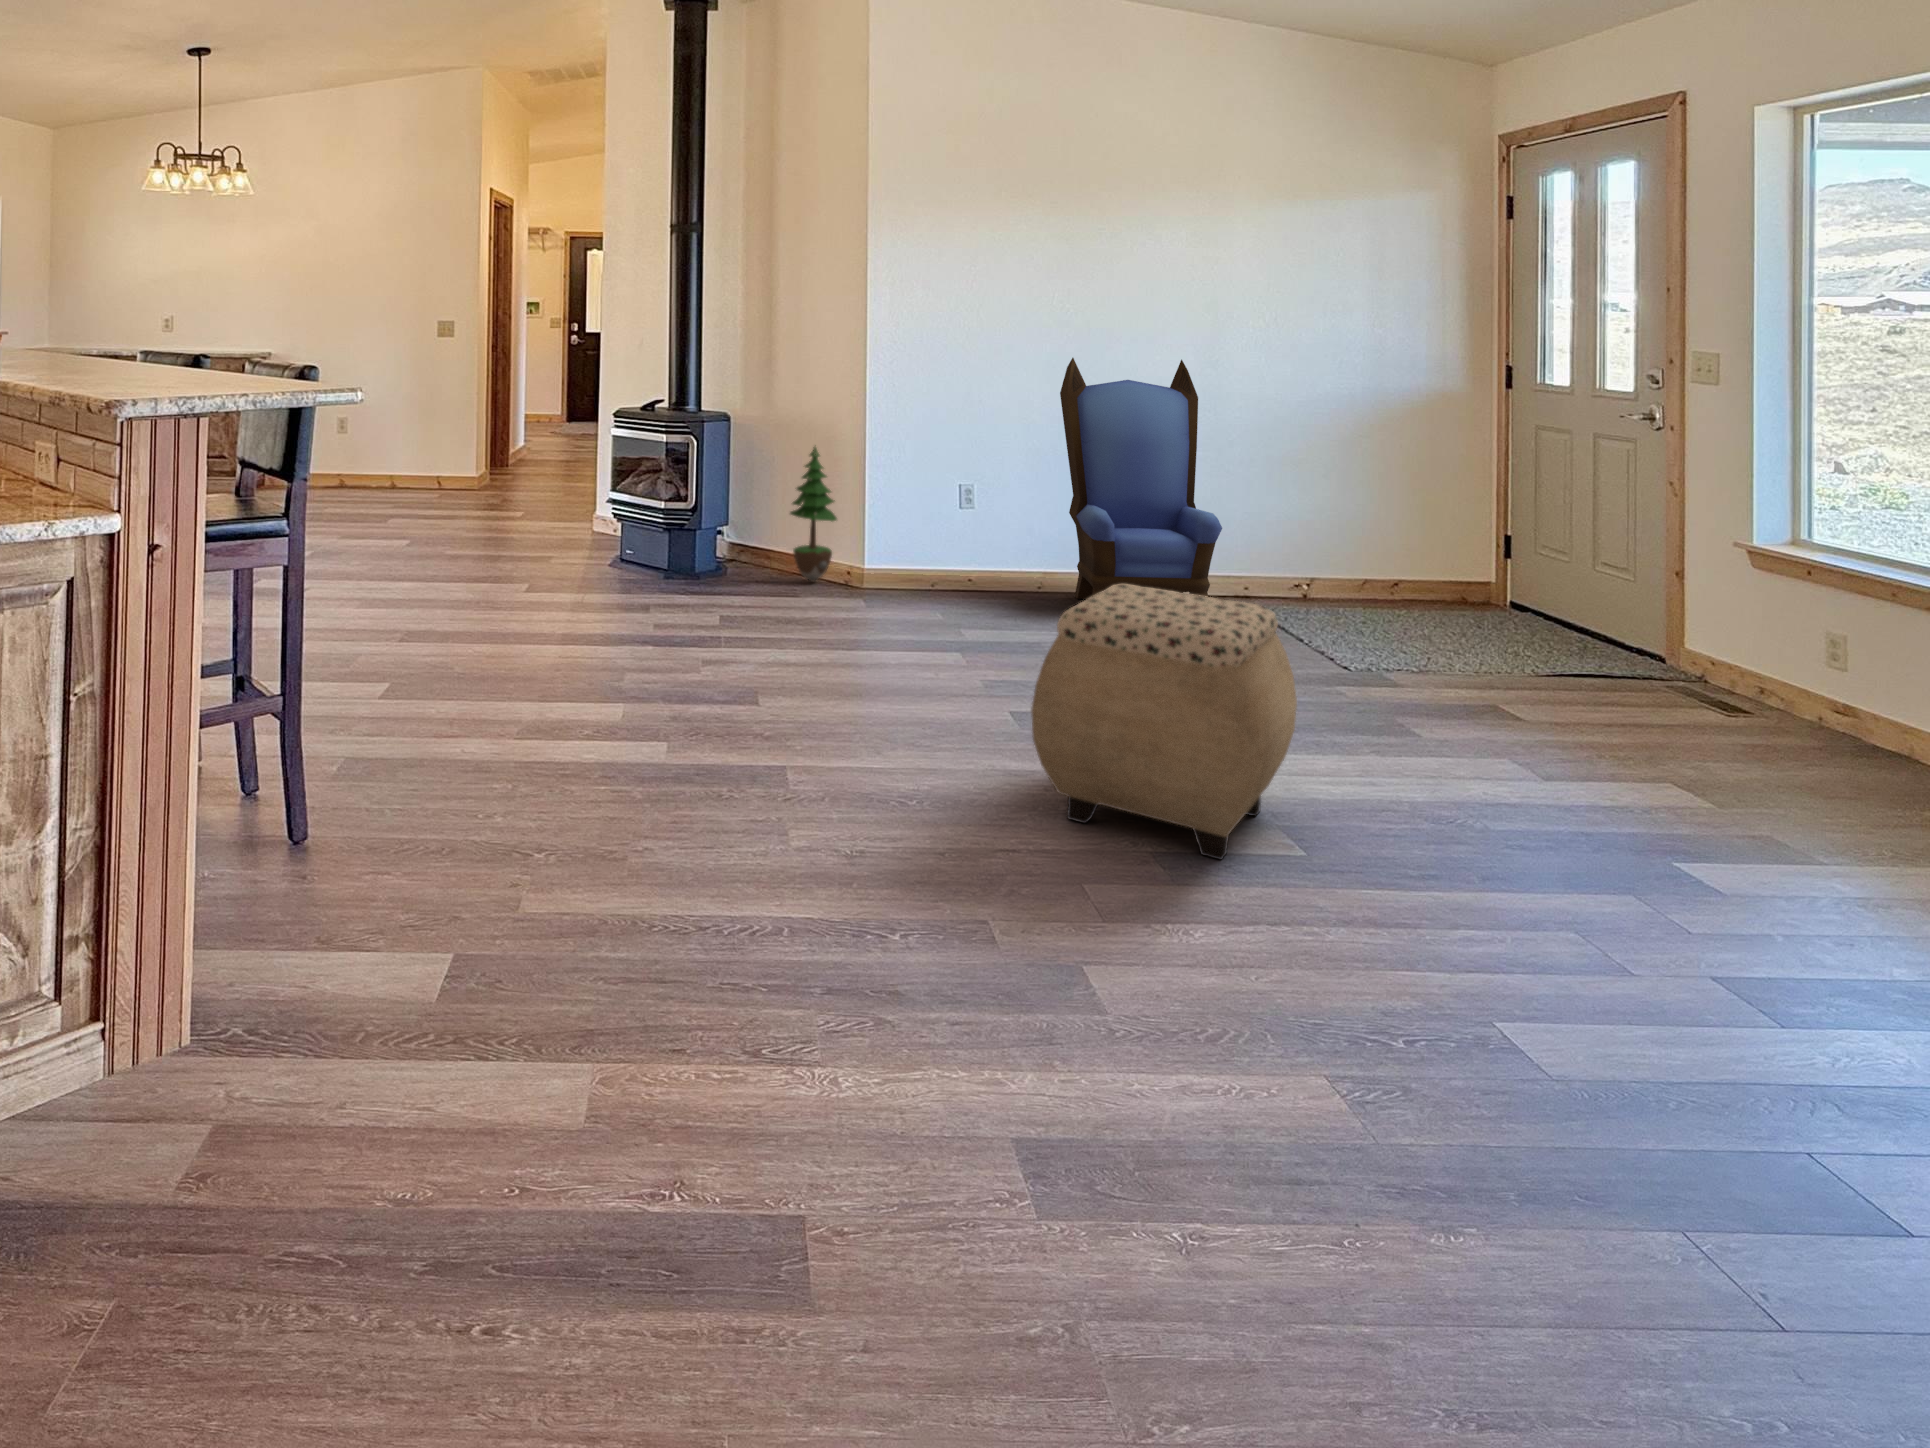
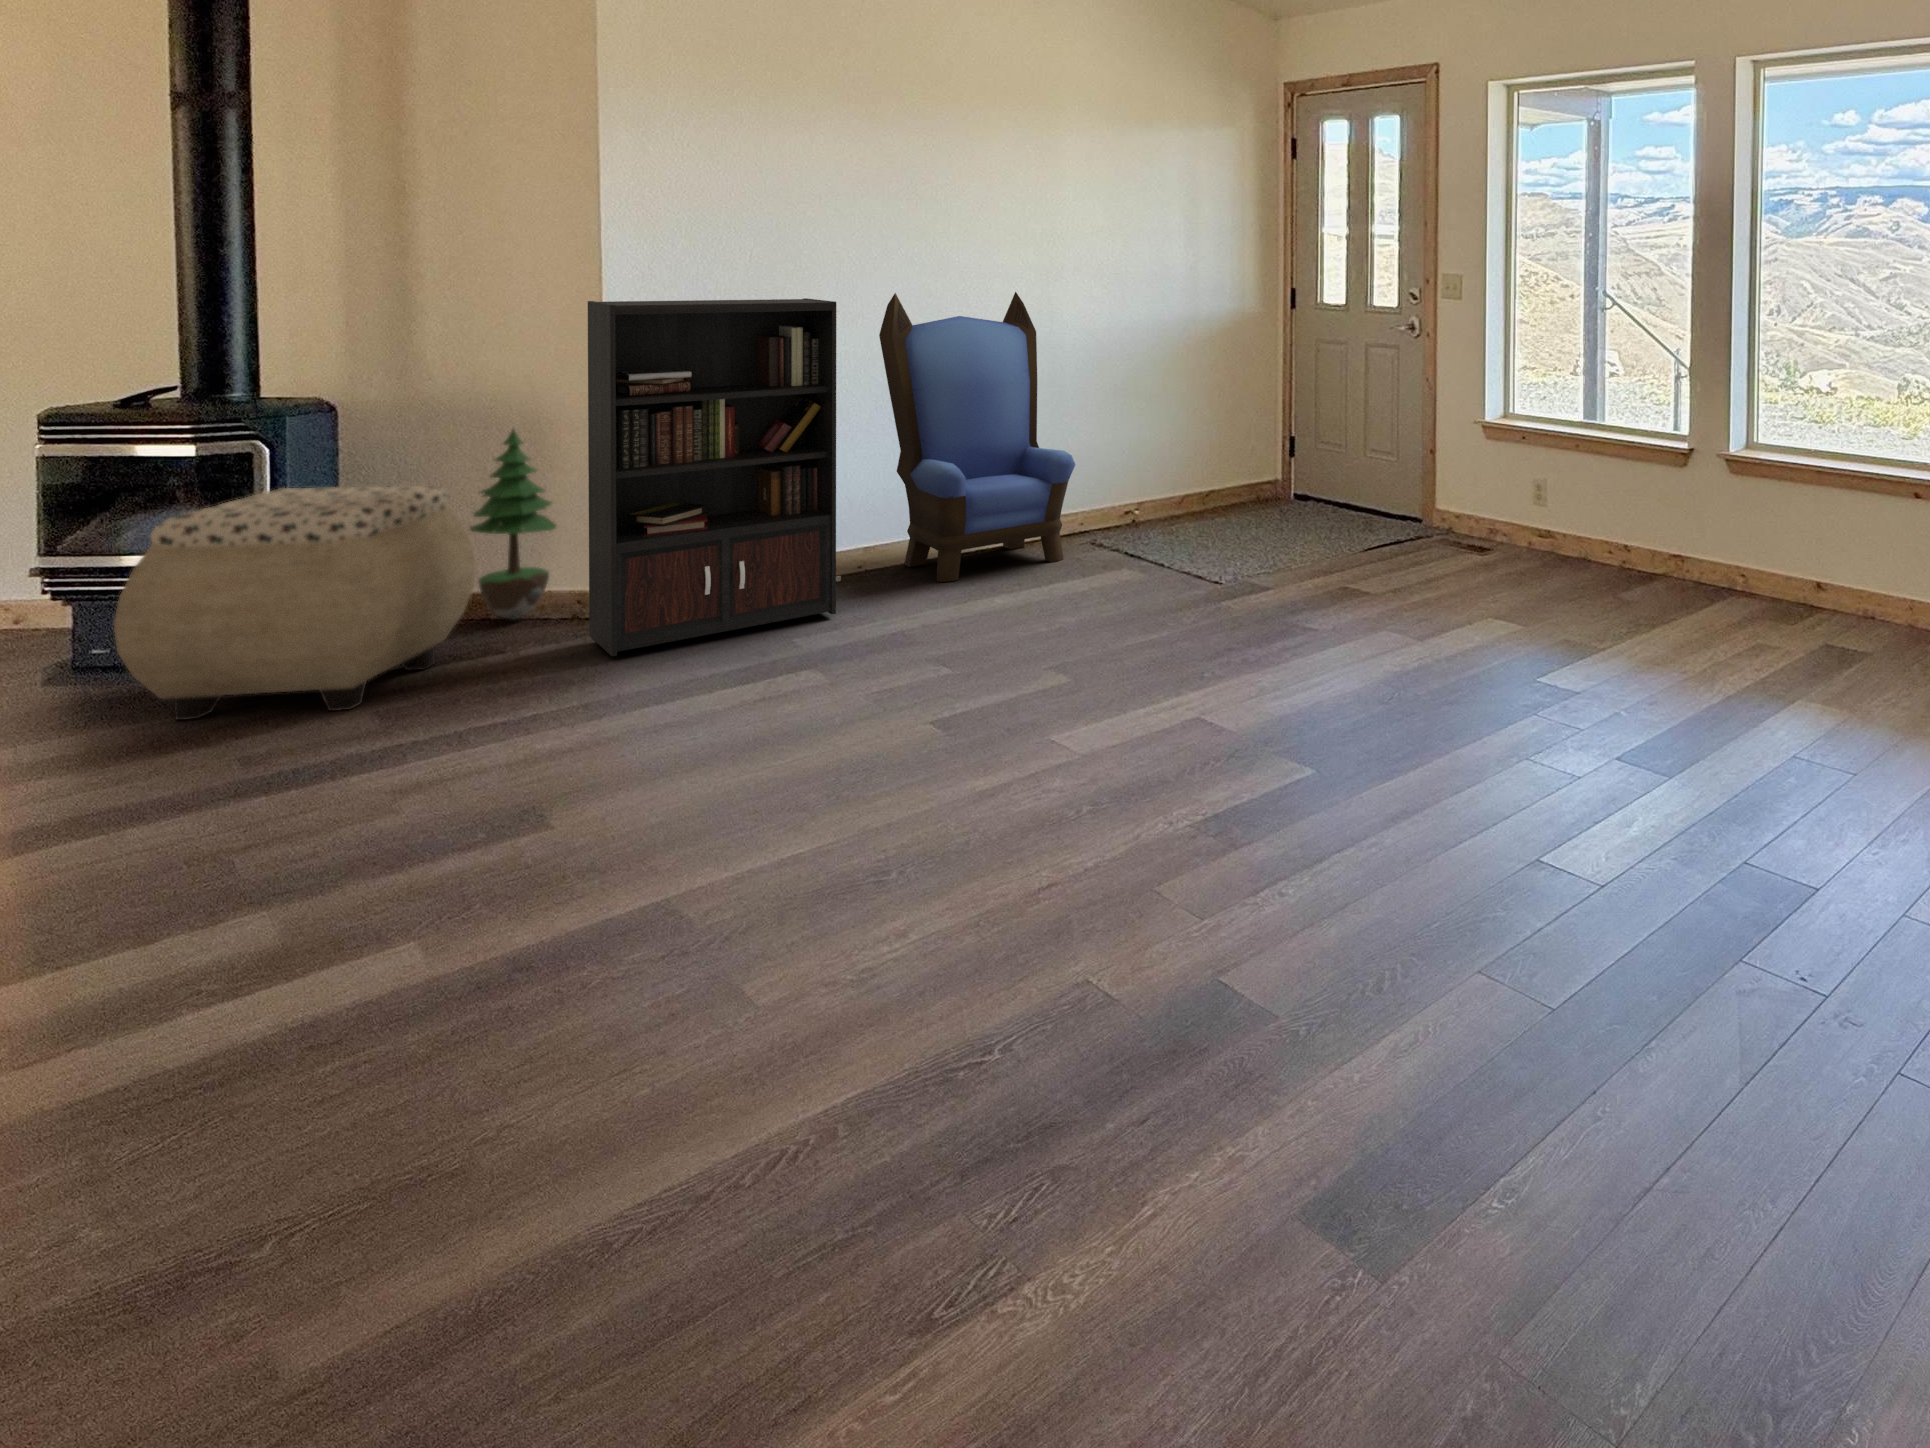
bookcase: none [842,356,1021,621] -> present [588,298,841,656]
ottoman: present [1031,584,1297,860] -> present [114,486,476,720]

